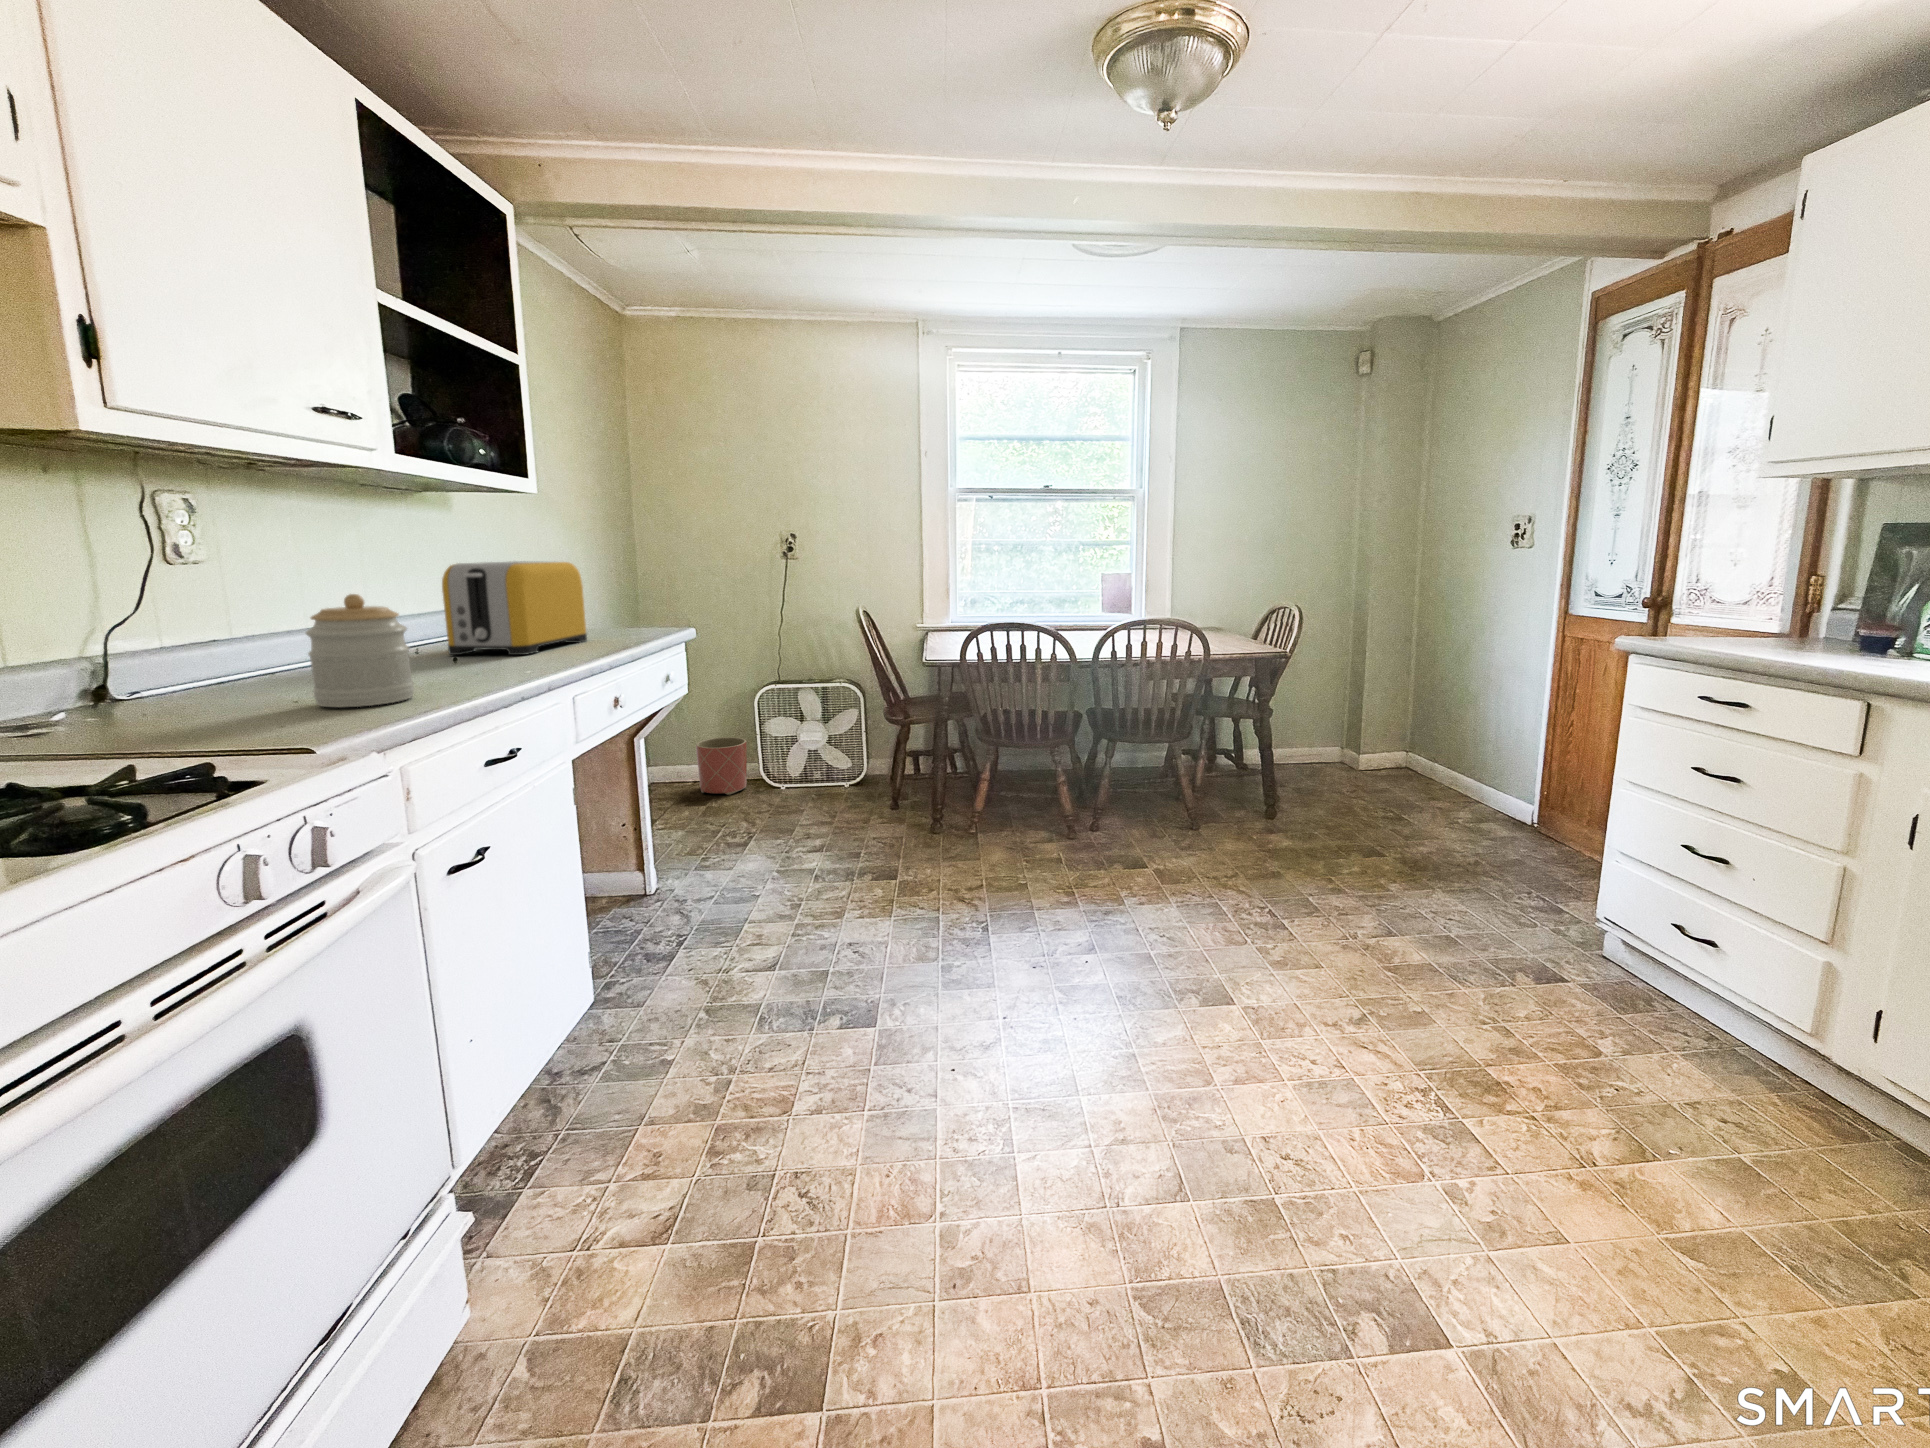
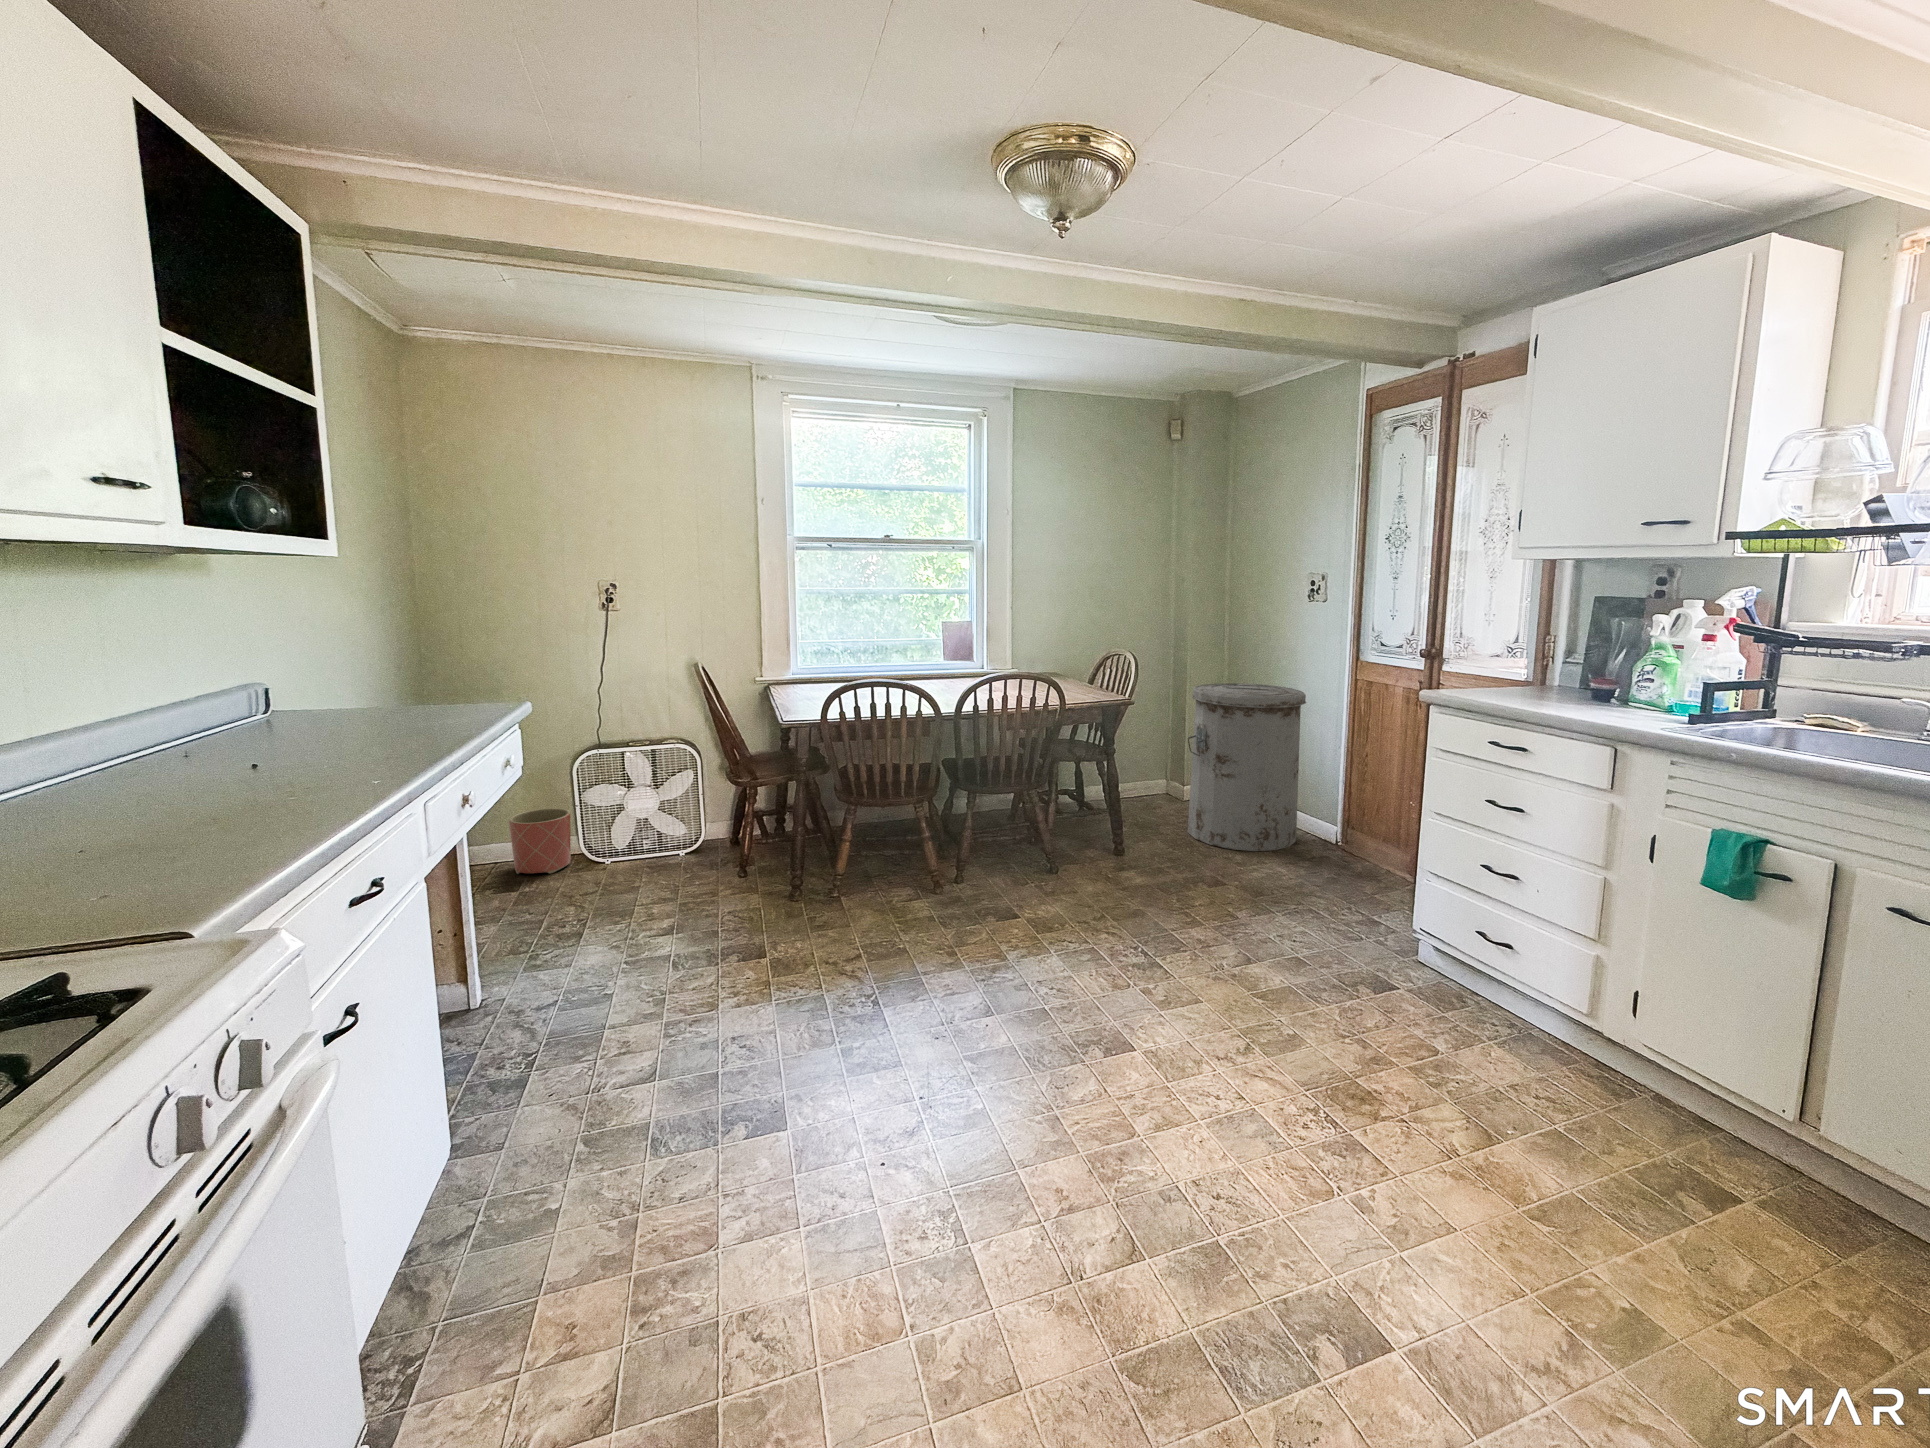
toaster: present [442,561,587,655] -> none [244,641,424,760]
jar: present [306,594,414,707] -> none [108,714,258,859]
trash can: none [1354,639,1503,827] -> present [1188,683,1306,851]

